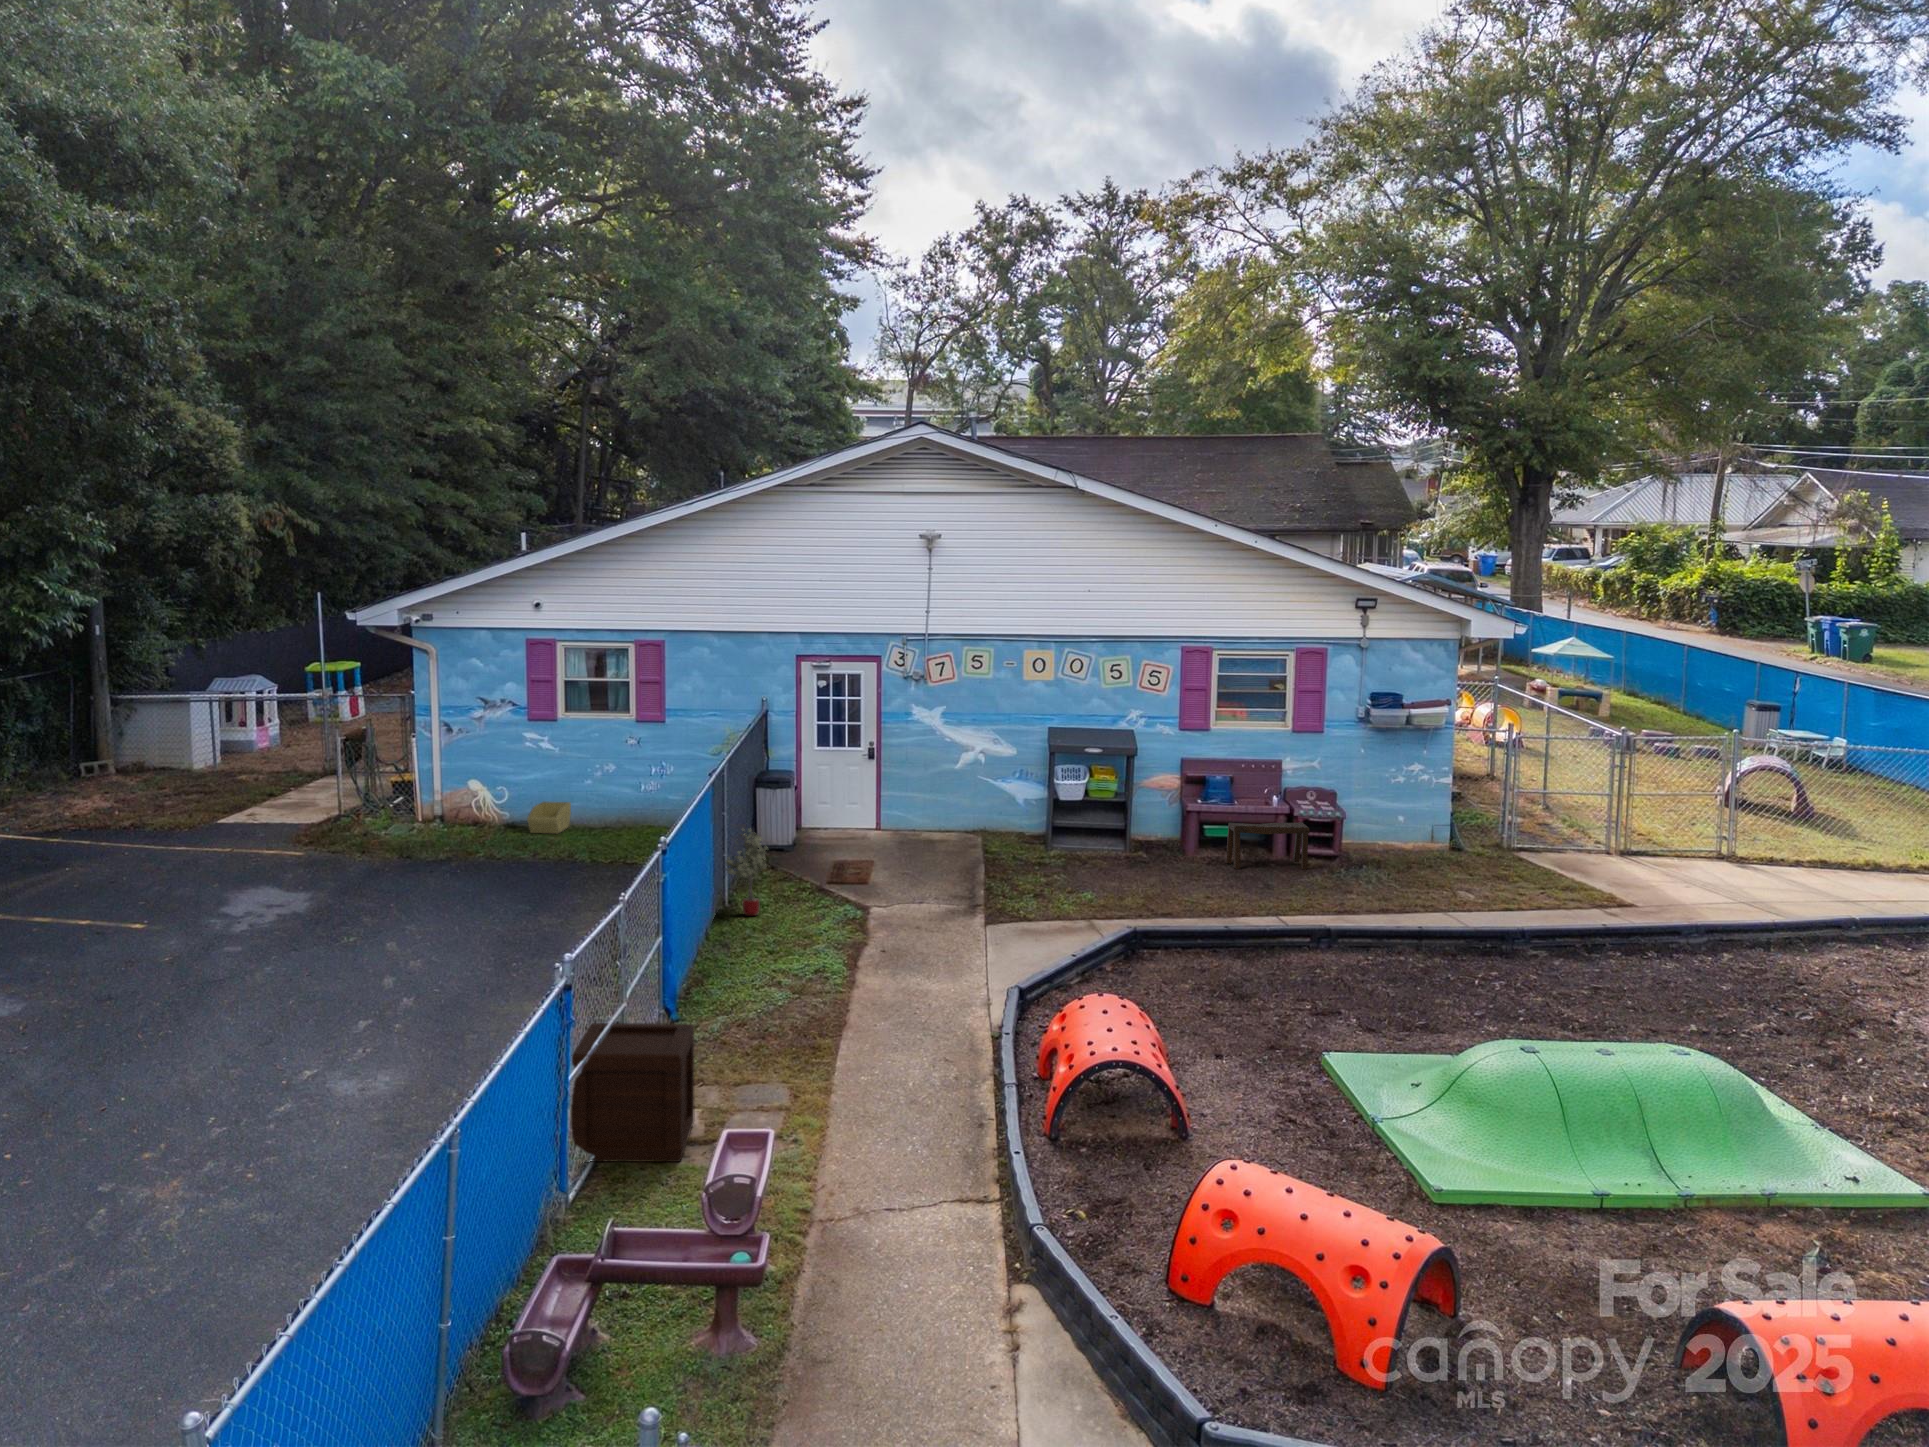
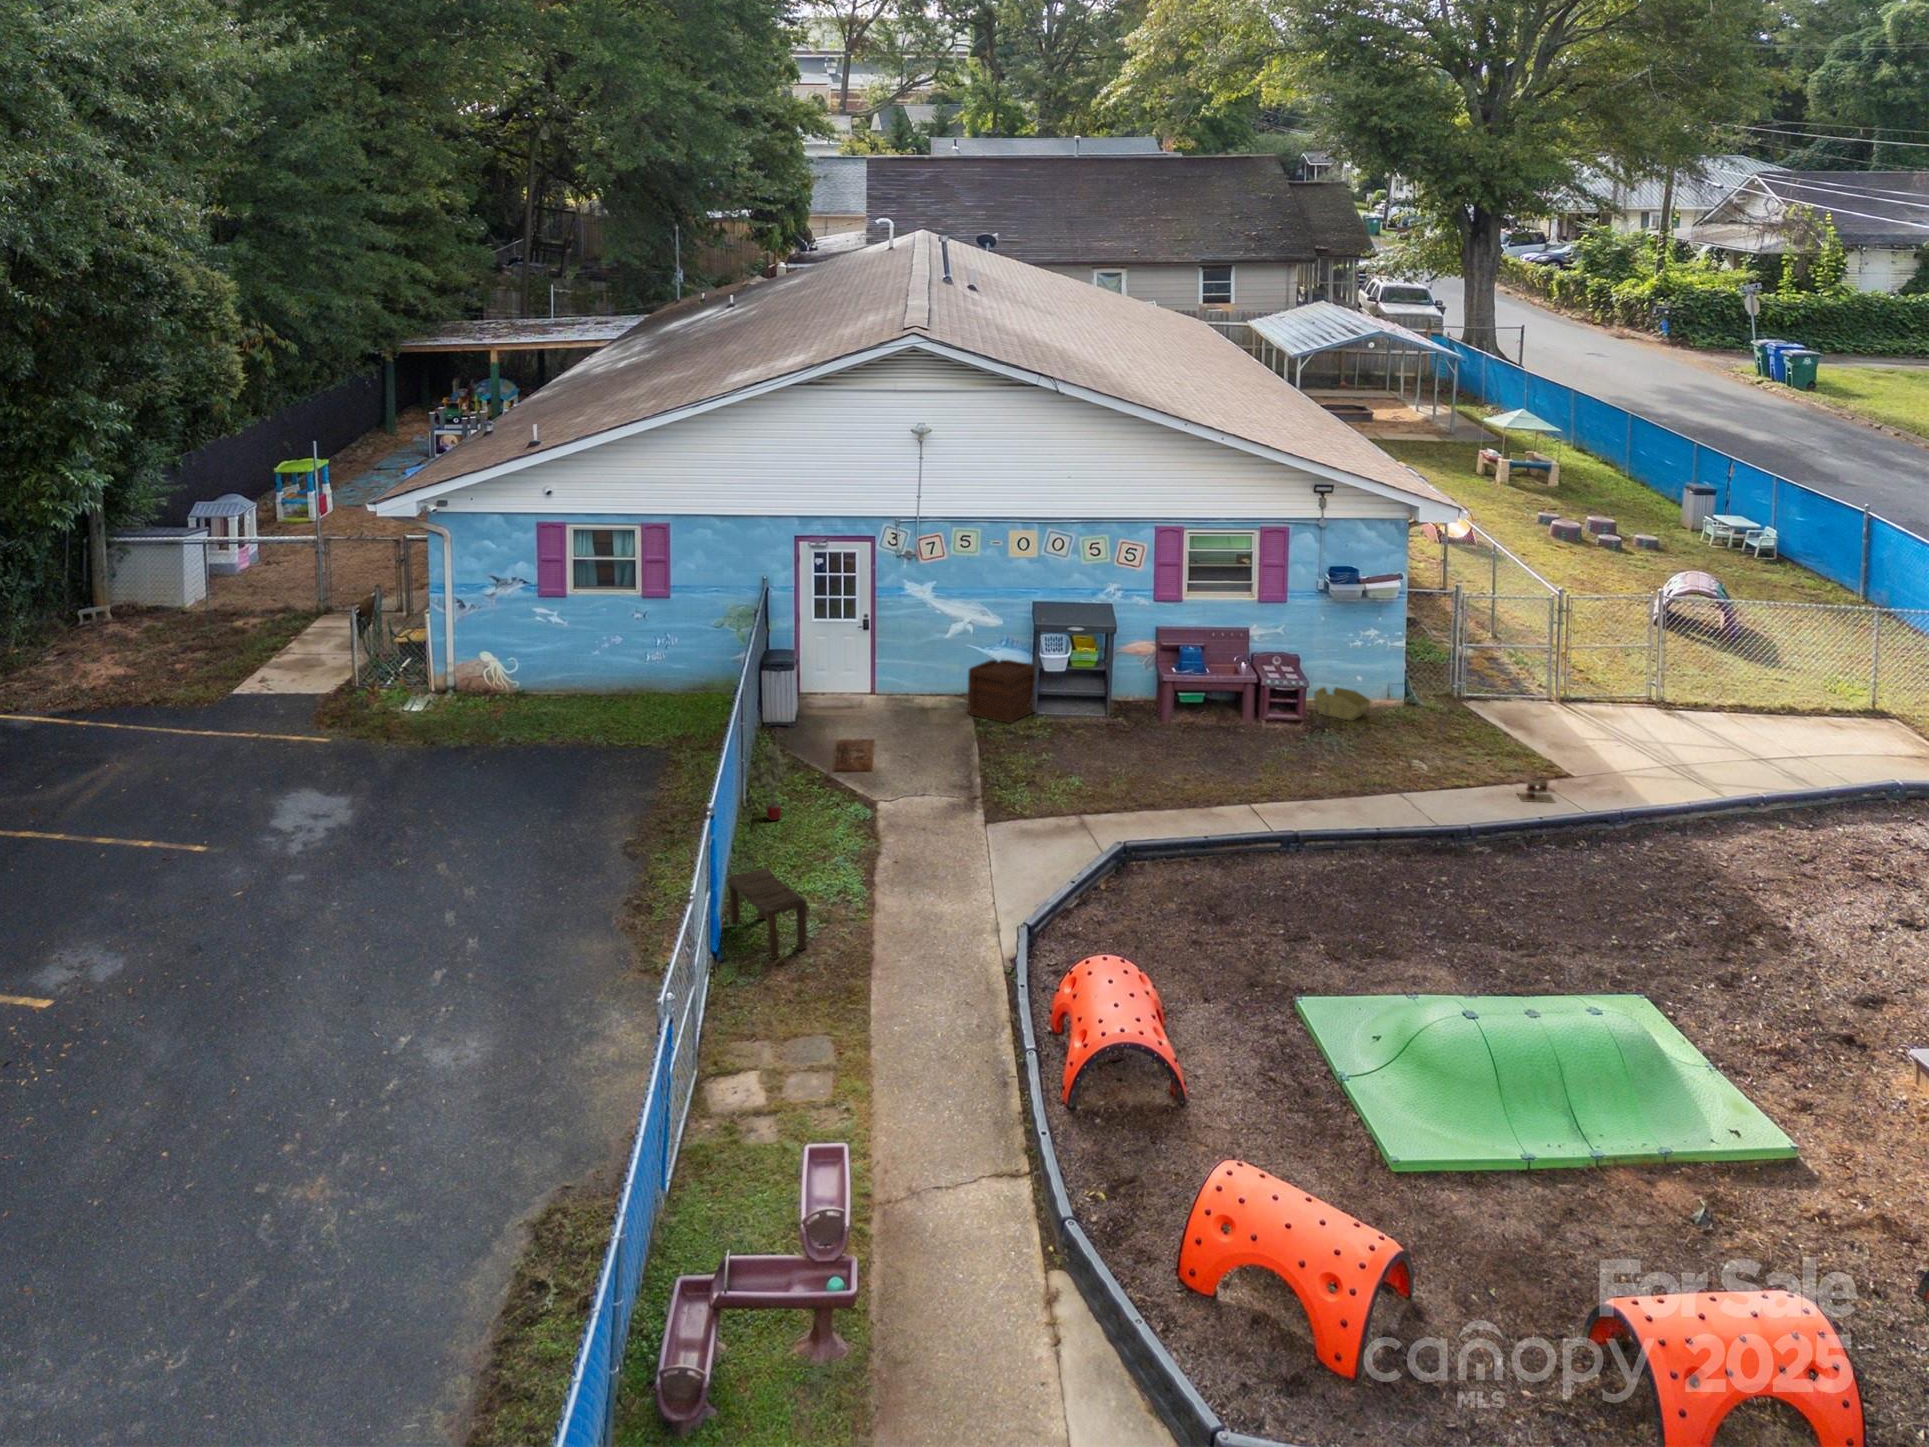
storage bin: present [527,802,571,833] -> present [1314,687,1372,721]
bench: present [1226,822,1310,870] -> present [727,868,807,959]
toy house: none [1583,895,1629,919] -> present [1518,780,1555,803]
wooden crate: present [570,1023,694,1162] -> present [968,658,1035,723]

